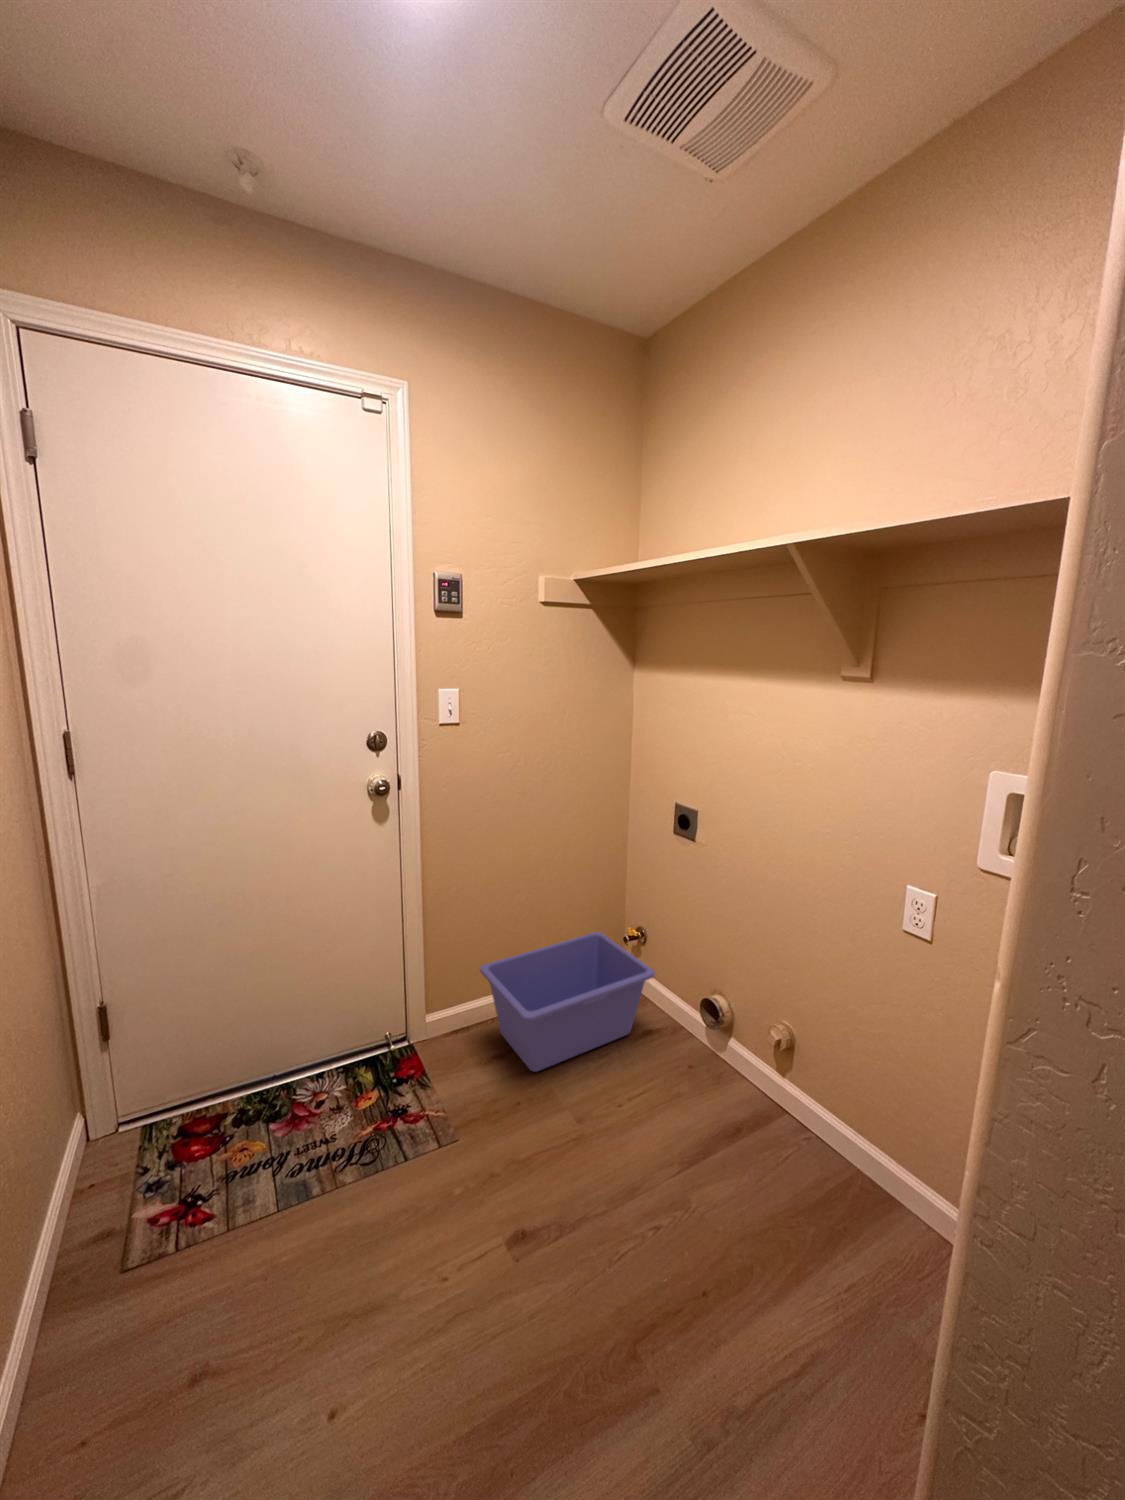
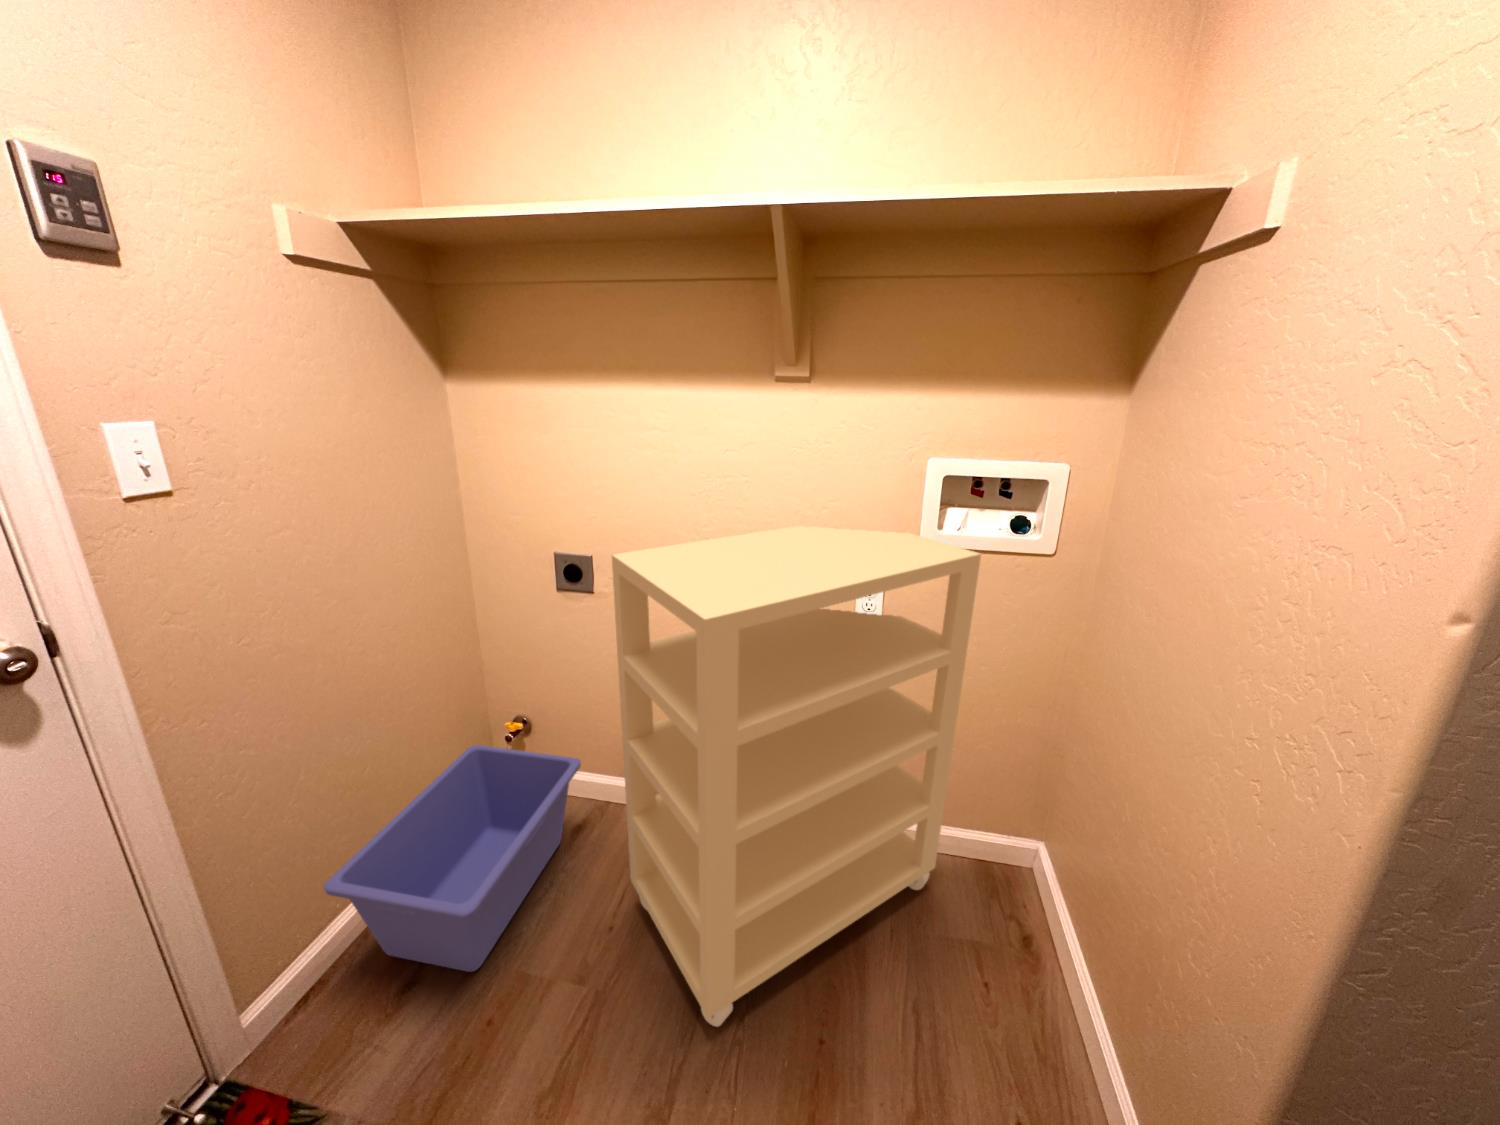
shelving unit: none [629,803,1005,1279] -> present [612,526,981,1027]

